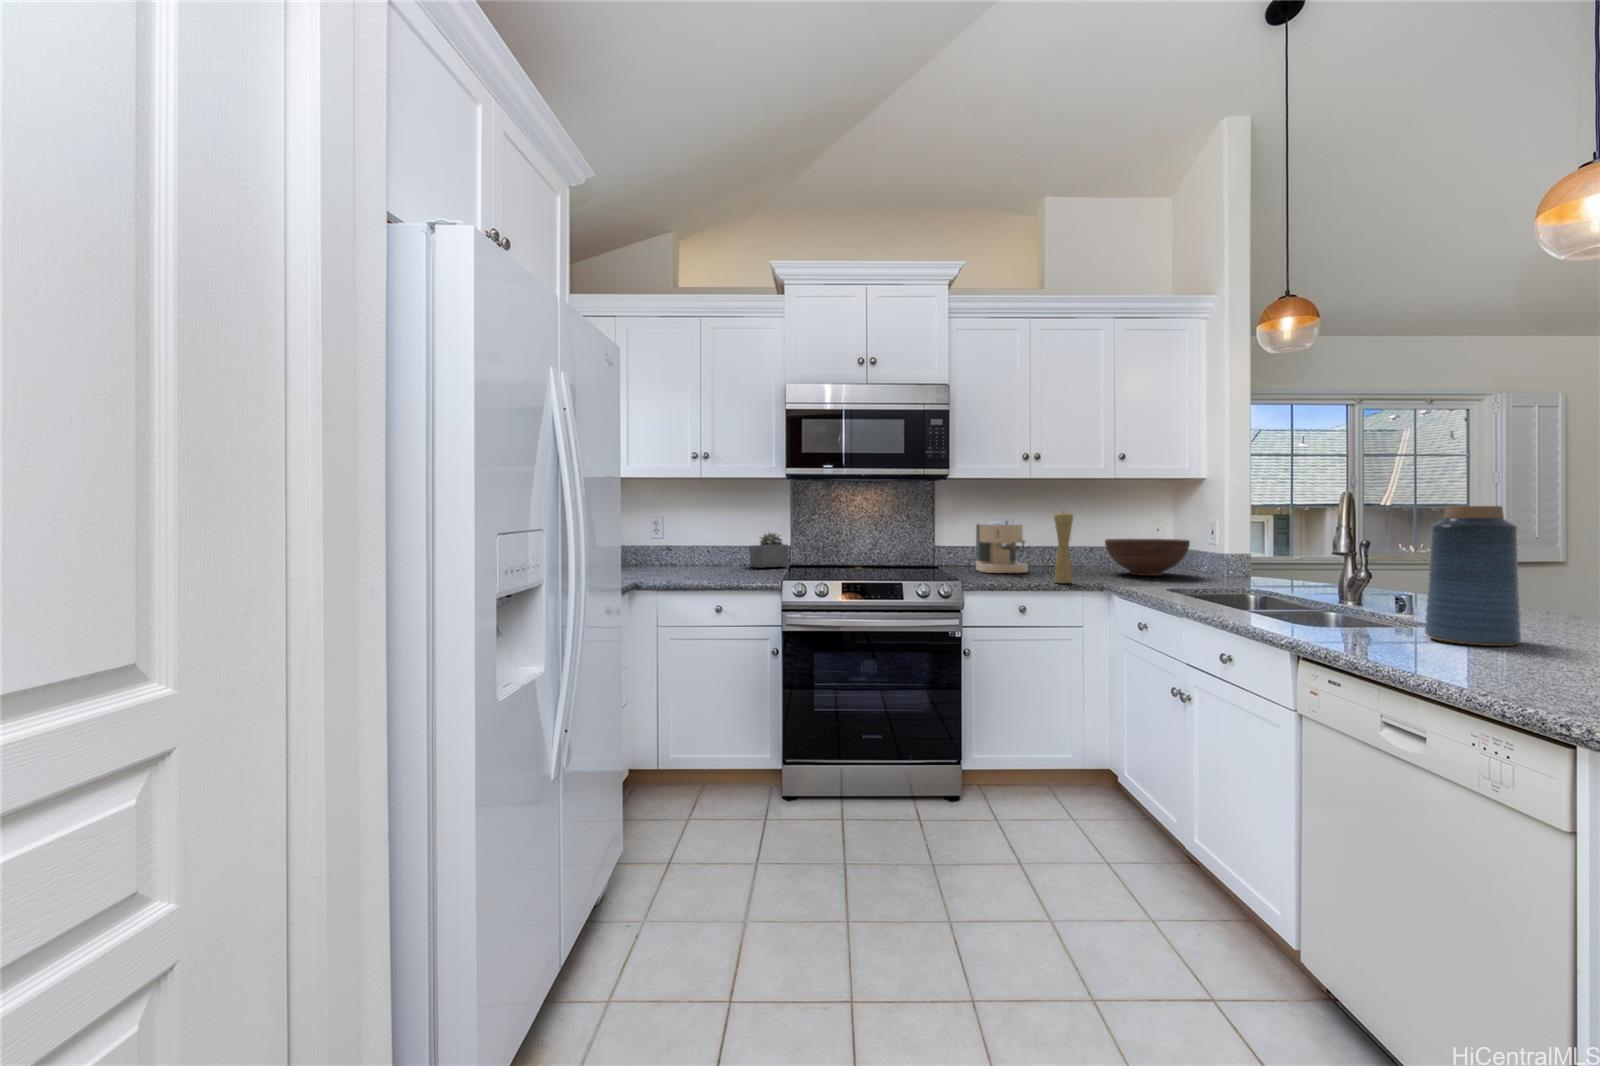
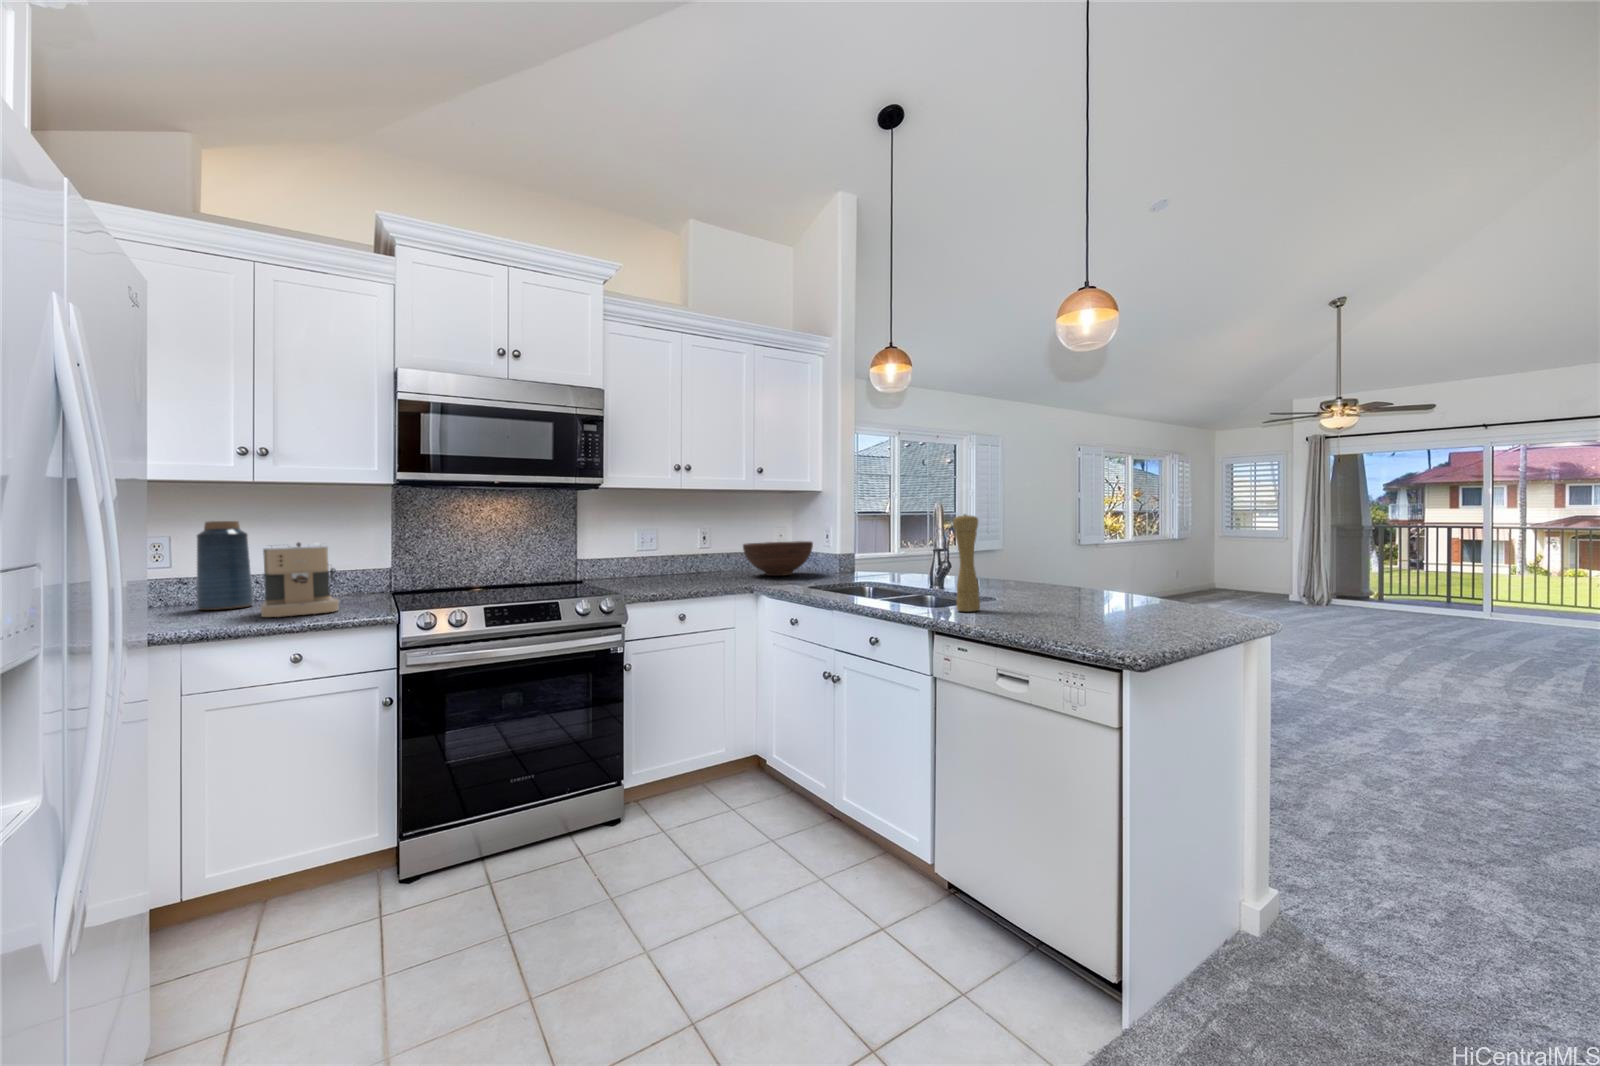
vase: present [1425,506,1521,646] -> present [196,521,253,610]
pepper mill: present [1054,512,1073,583] -> present [953,514,980,612]
coffee maker: present [976,521,1028,573] -> present [260,543,339,617]
succulent plant: present [749,533,789,567] -> none [337,552,397,598]

